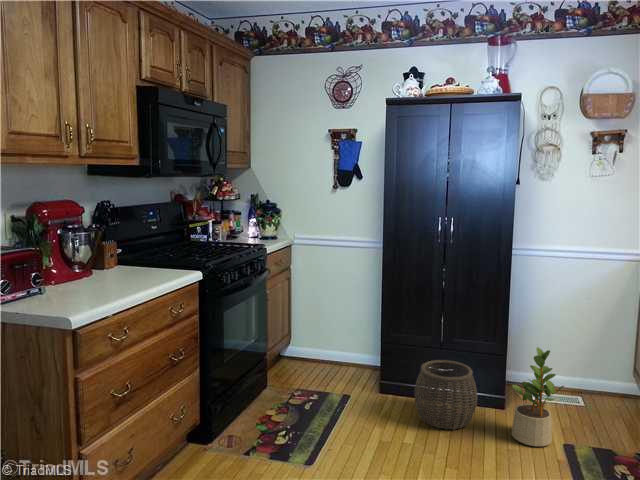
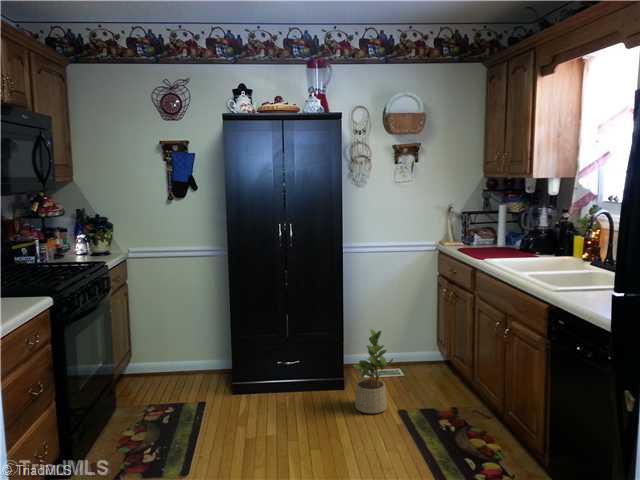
woven basket: present [414,360,478,430] -> none [269,352,325,415]

